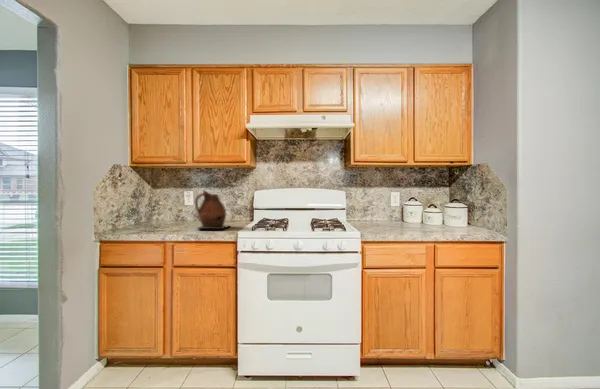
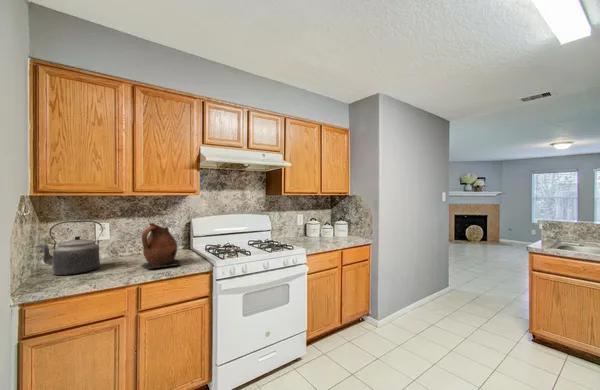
kettle: none [142,187,180,226] -> present [38,220,103,275]

